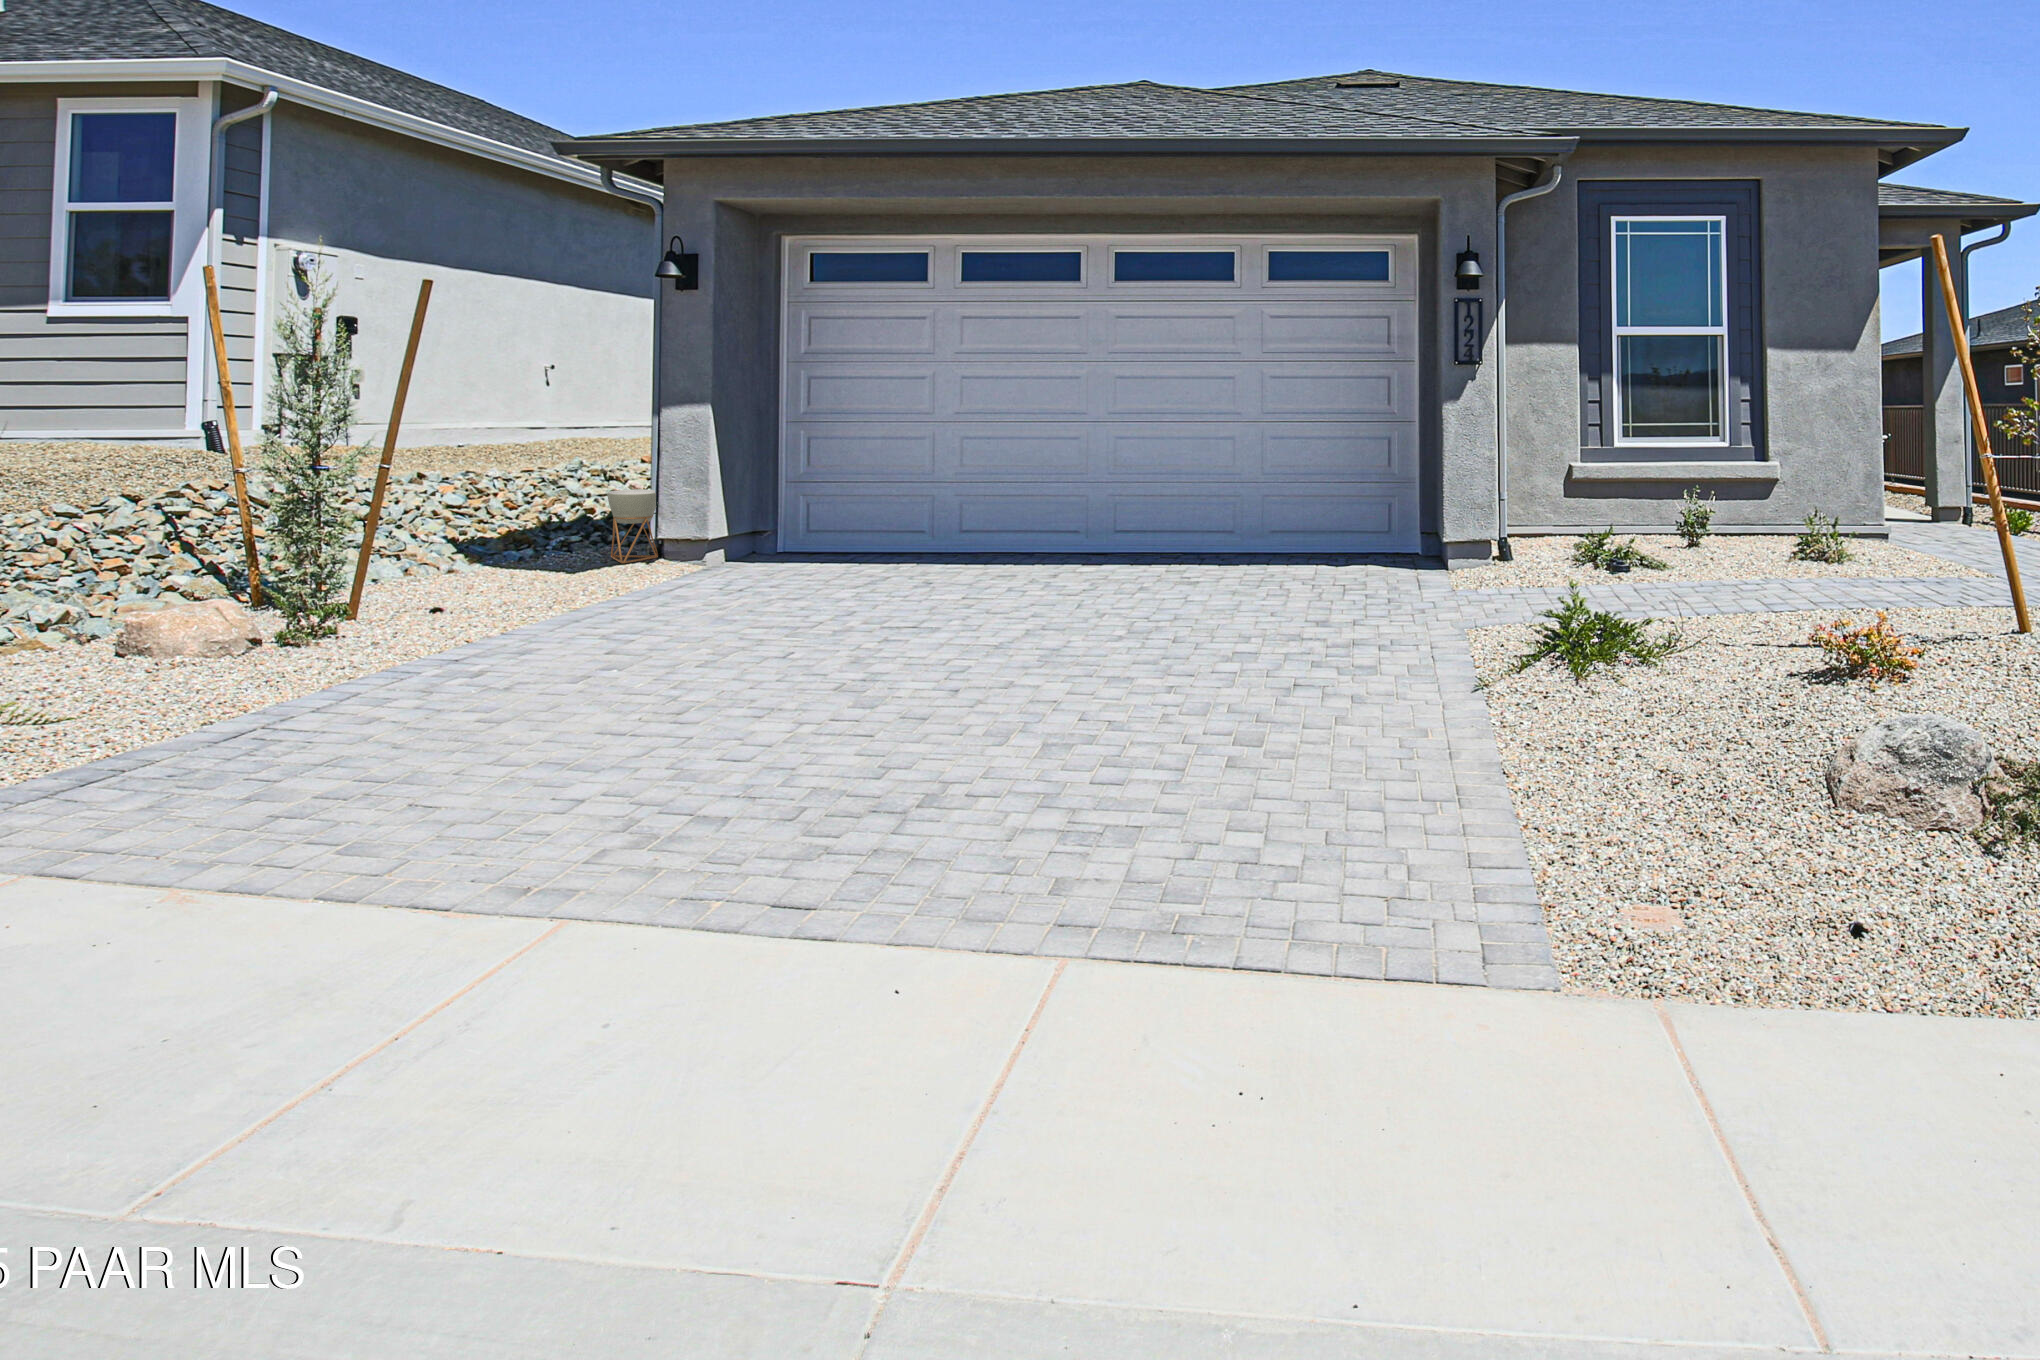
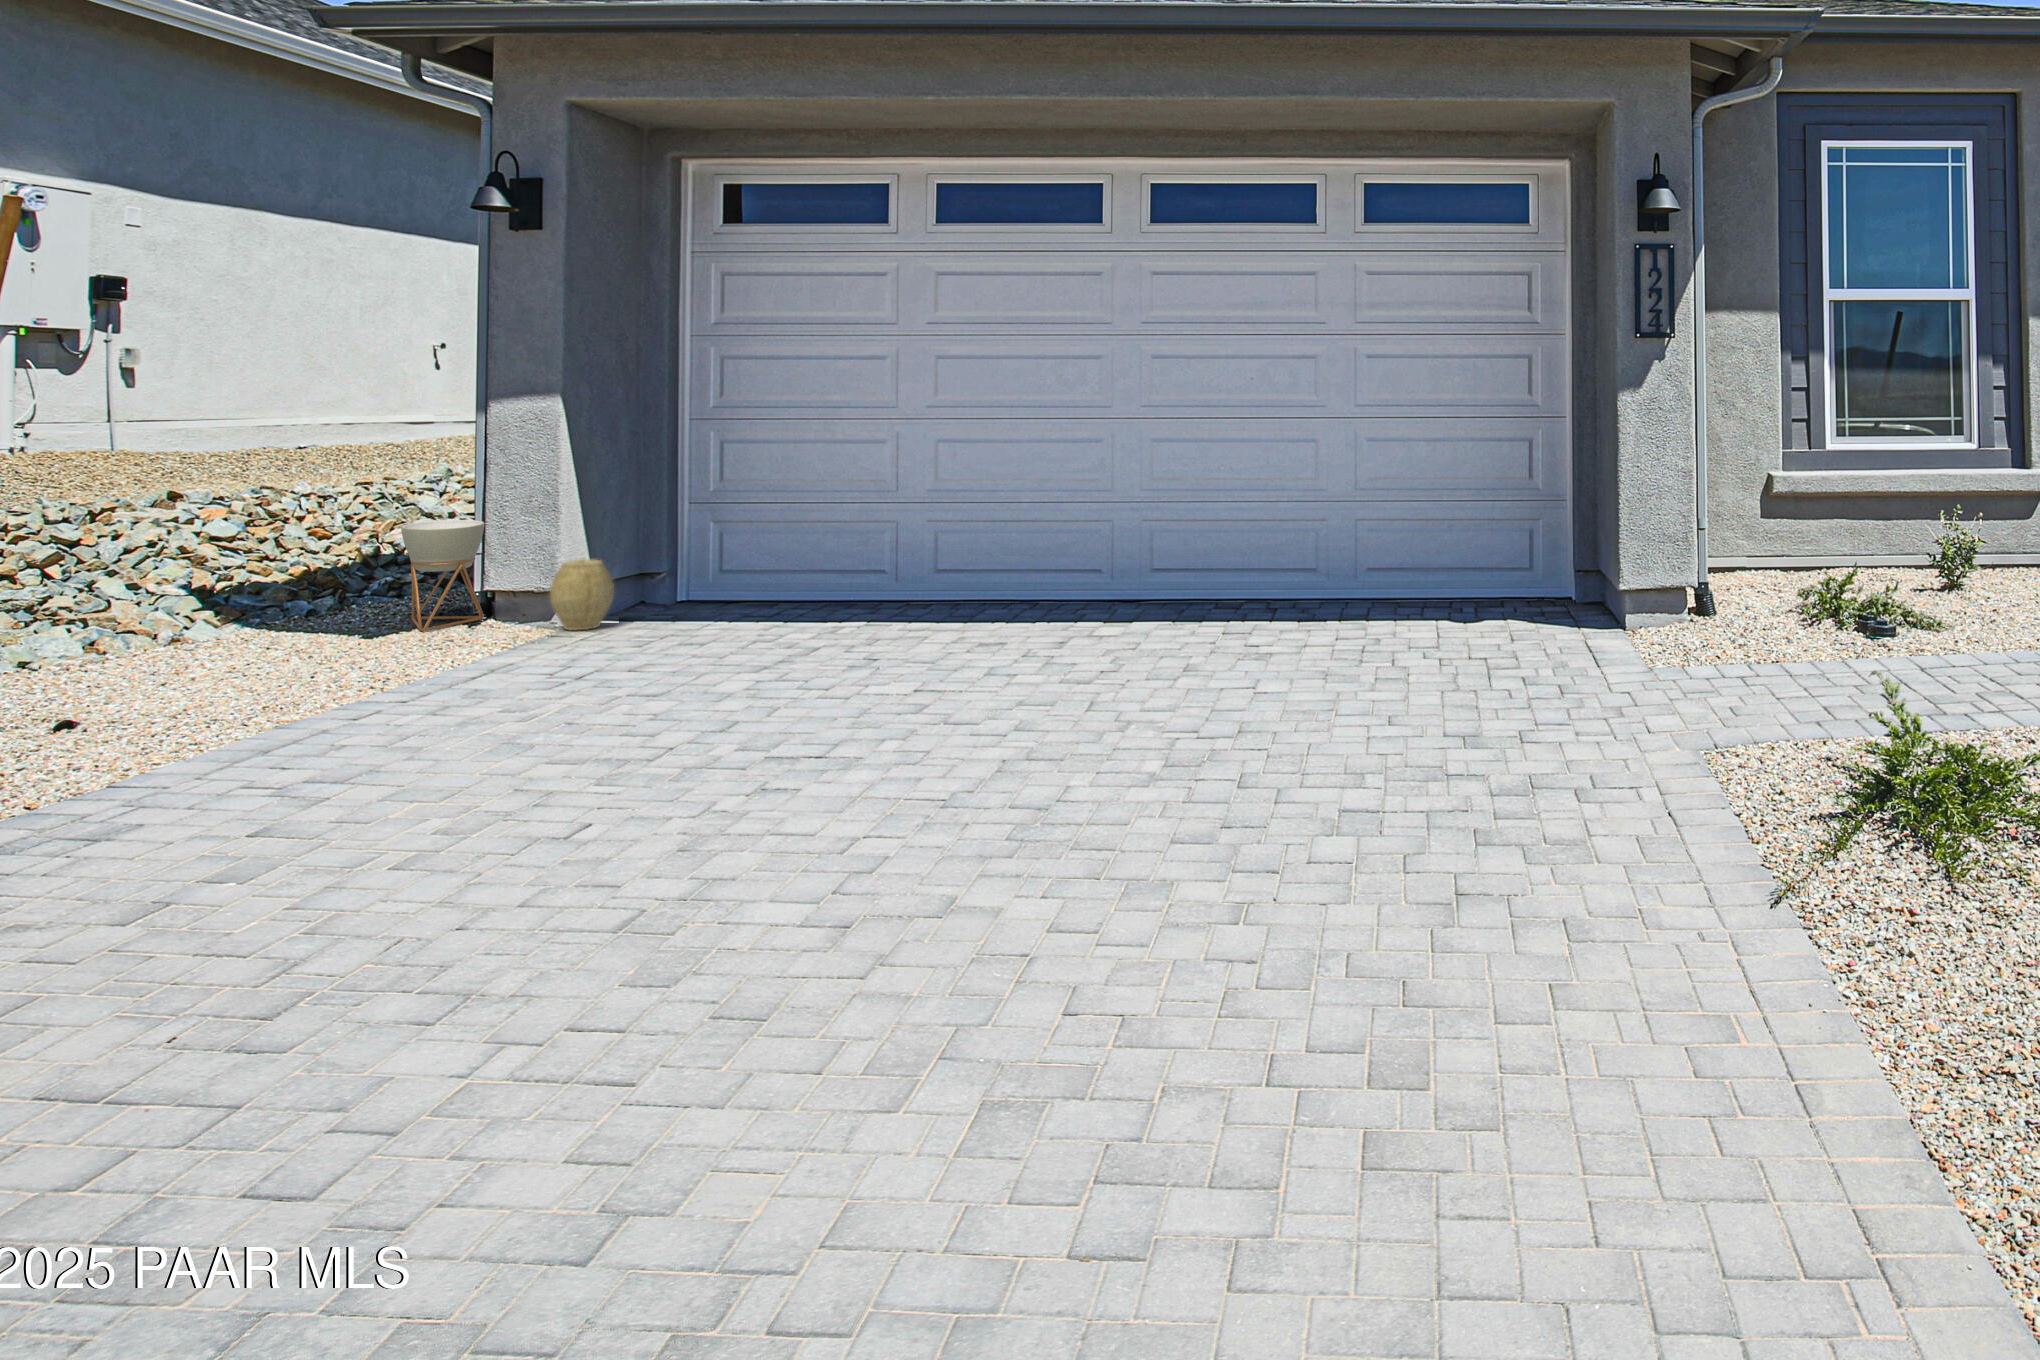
woven basket: none [706,516,747,564] -> present [550,559,614,630]

